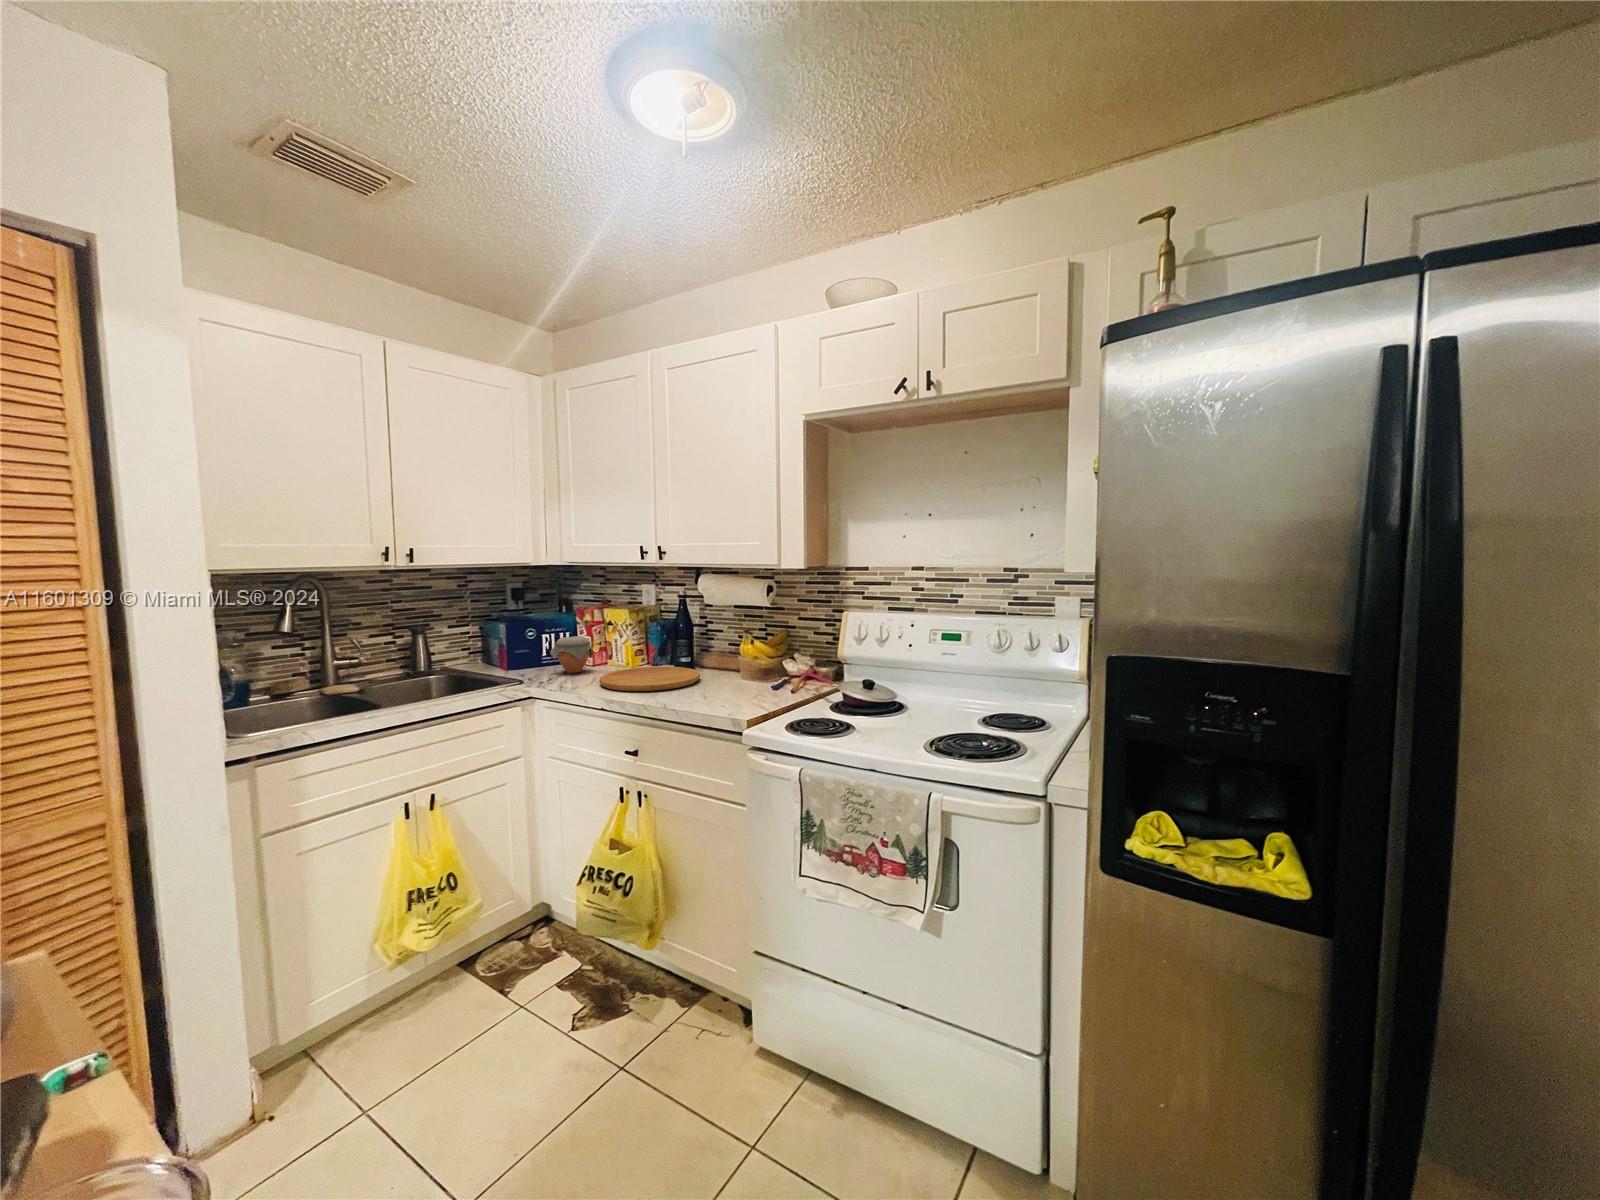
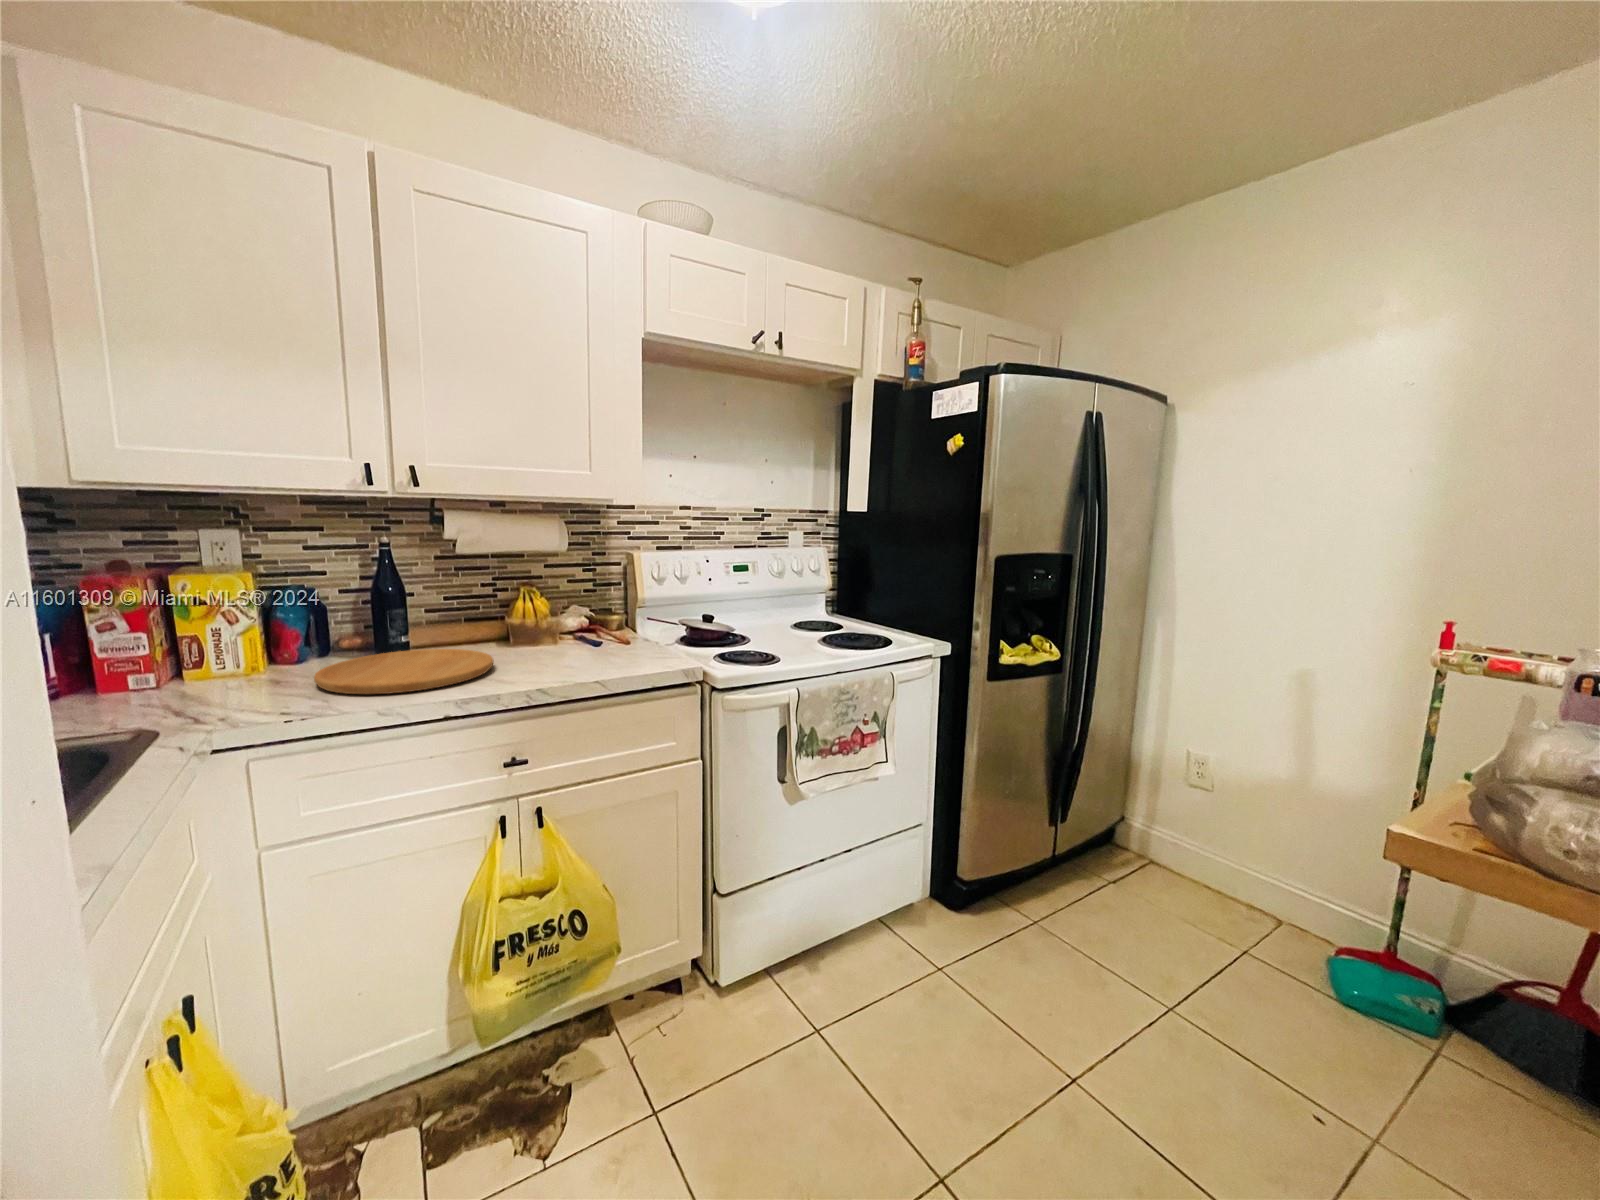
jar: present [550,636,593,673] -> none [113,630,218,704]

